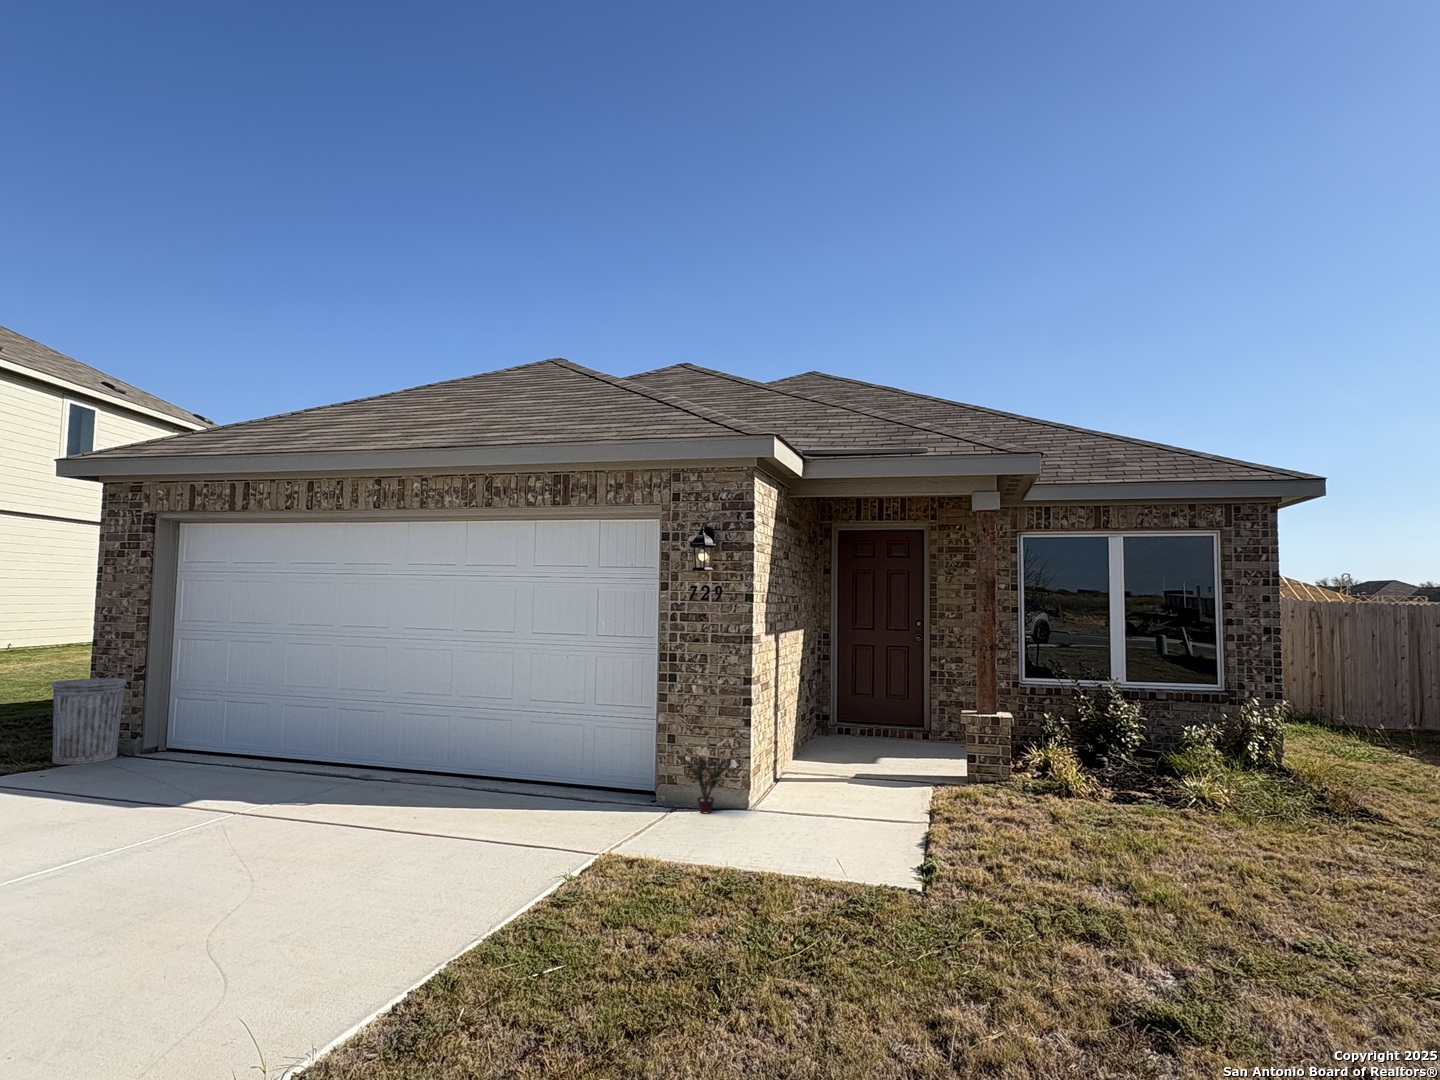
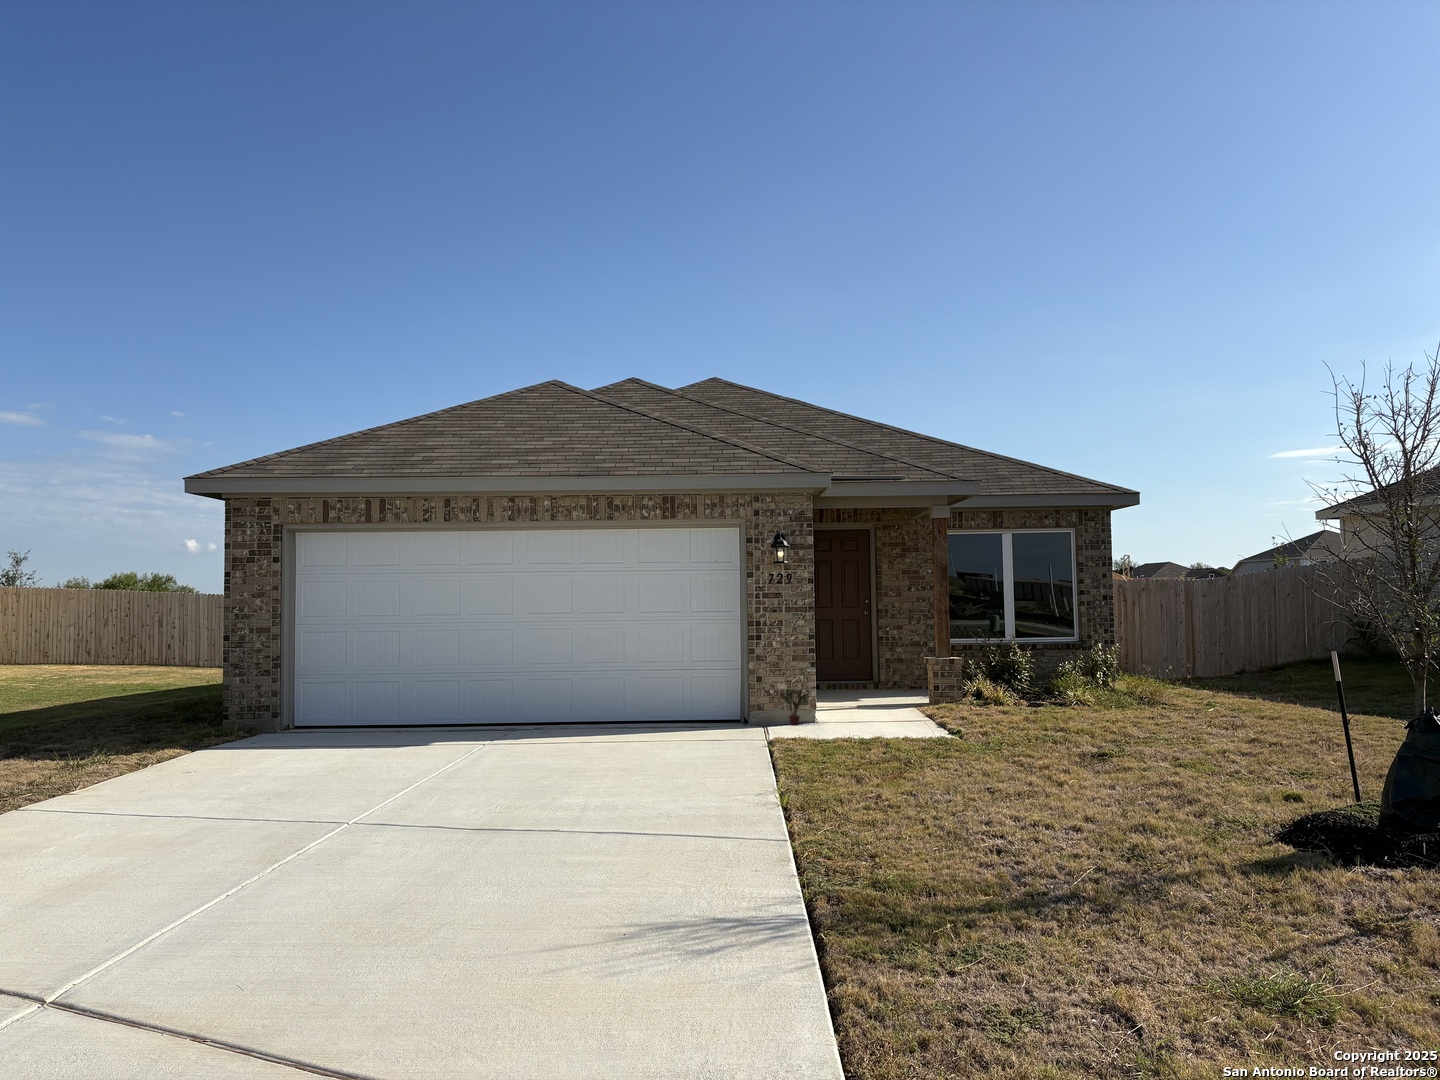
trash can: present [52,678,127,764] -> none [223,667,279,737]

